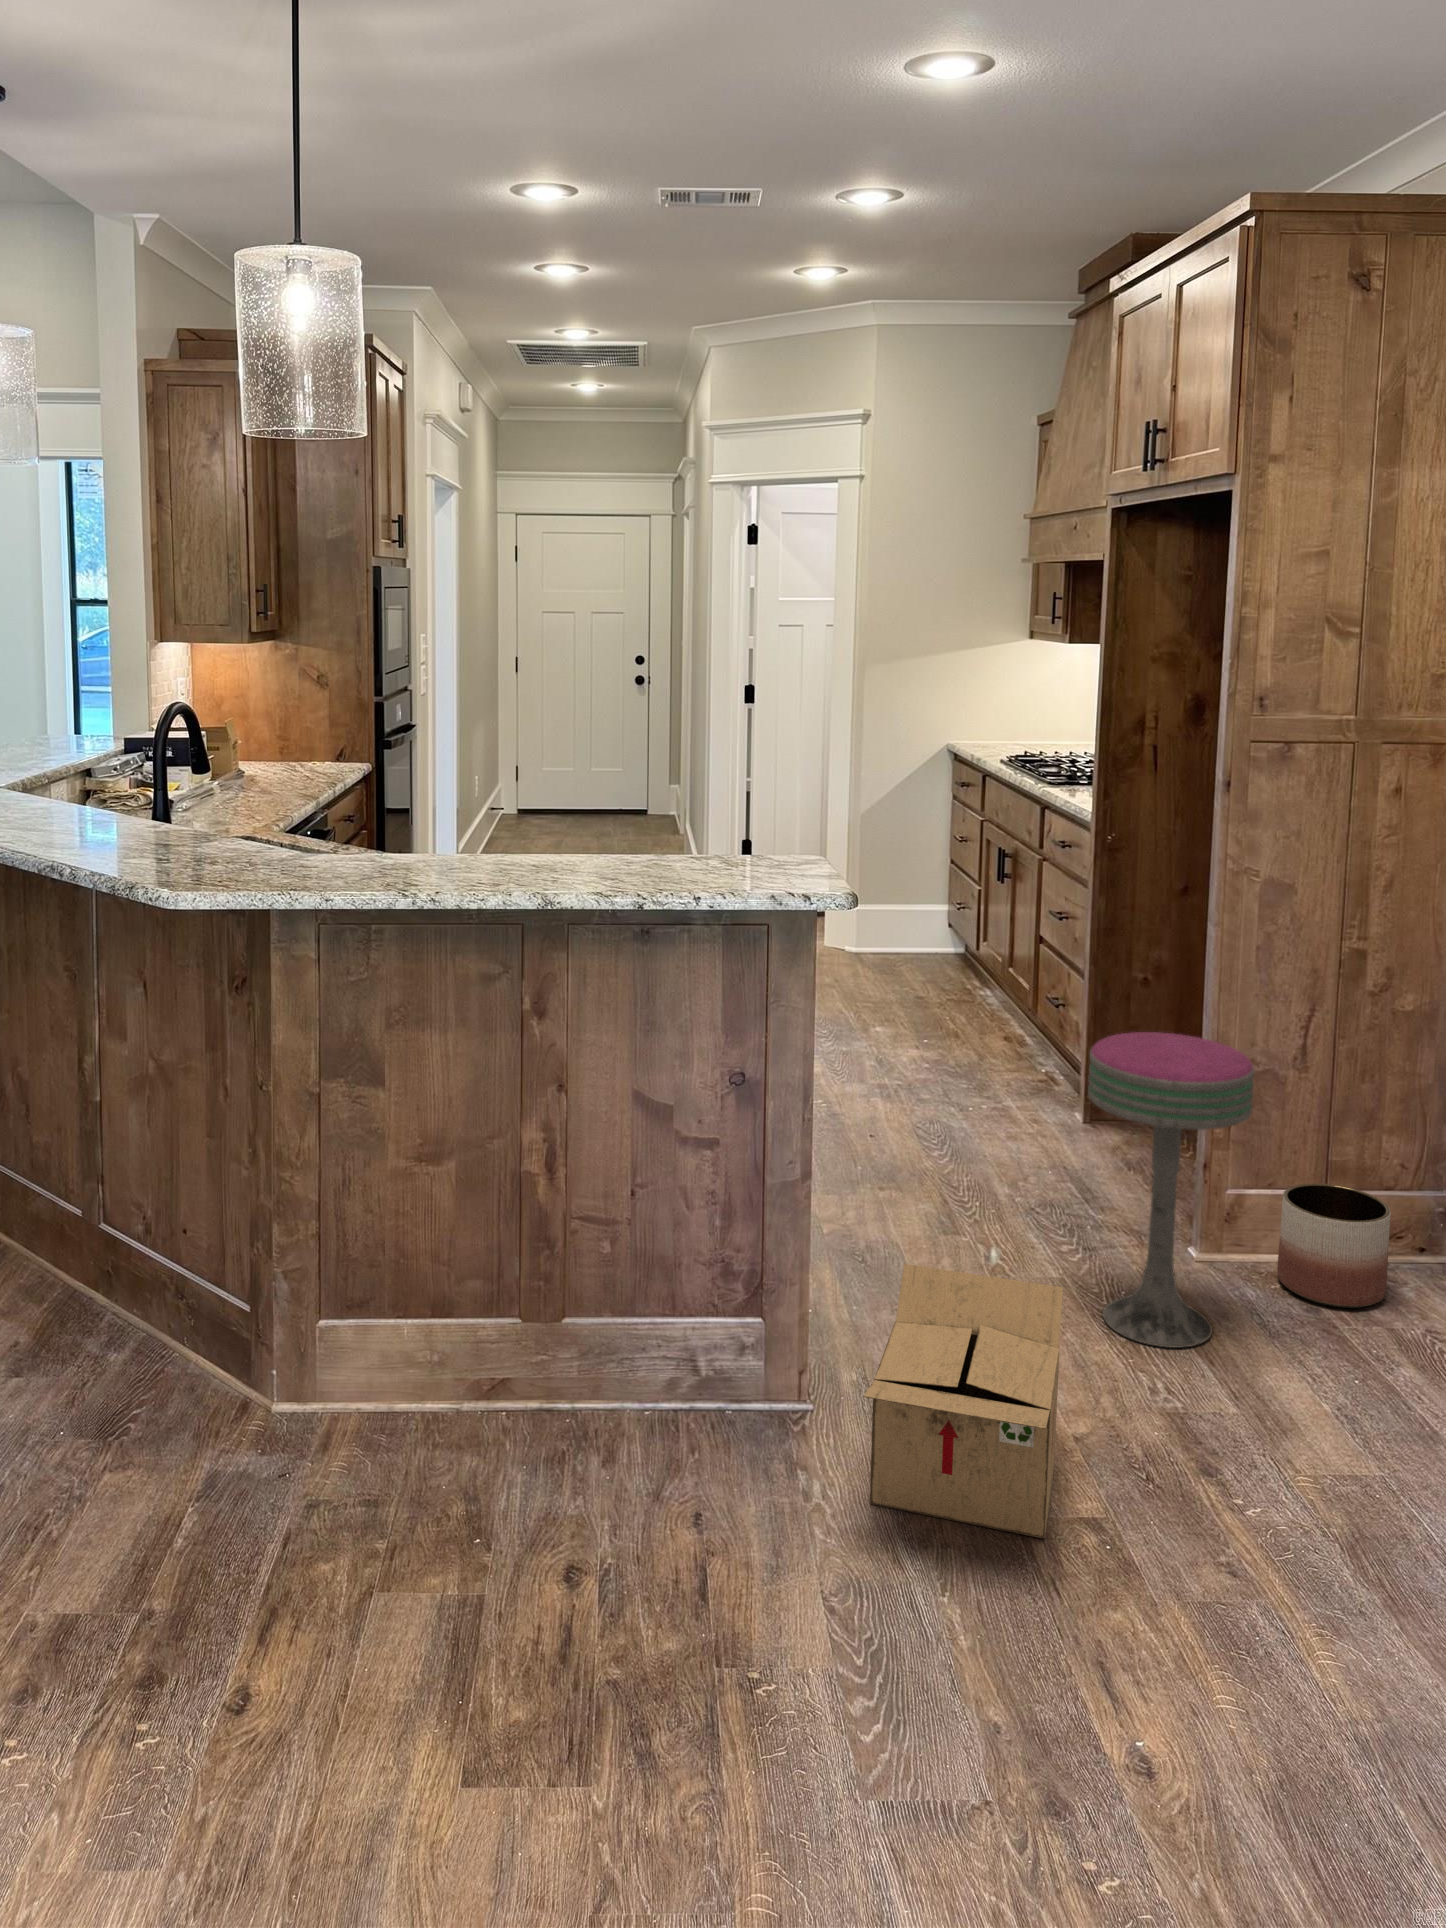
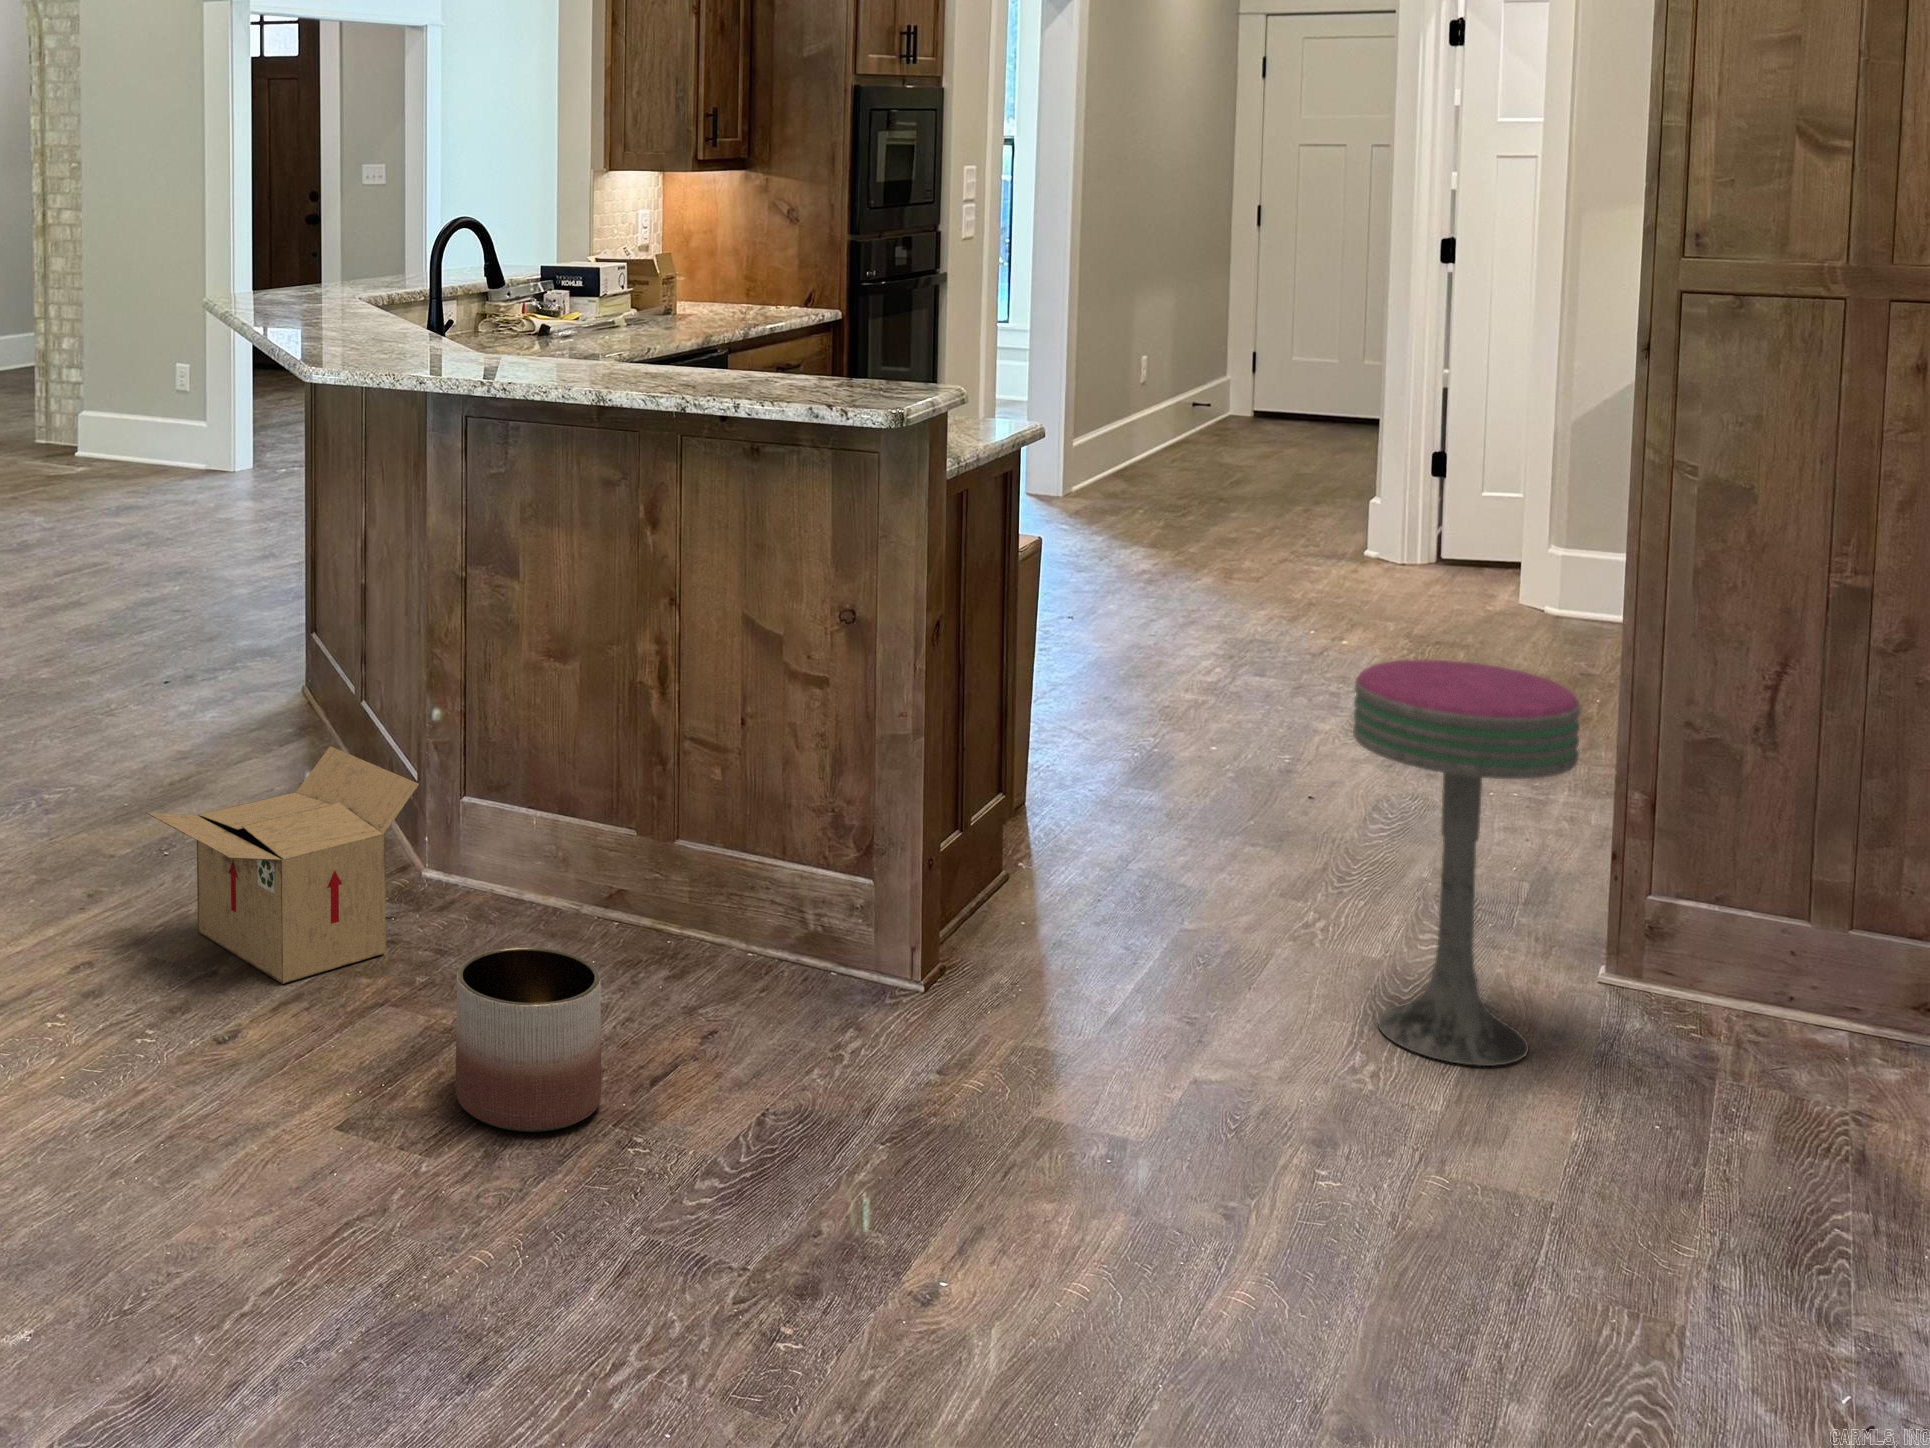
planter: present [1277,1183,1391,1308] -> present [456,947,602,1132]
cardboard box: present [863,1264,1063,1538] -> present [147,746,419,984]

